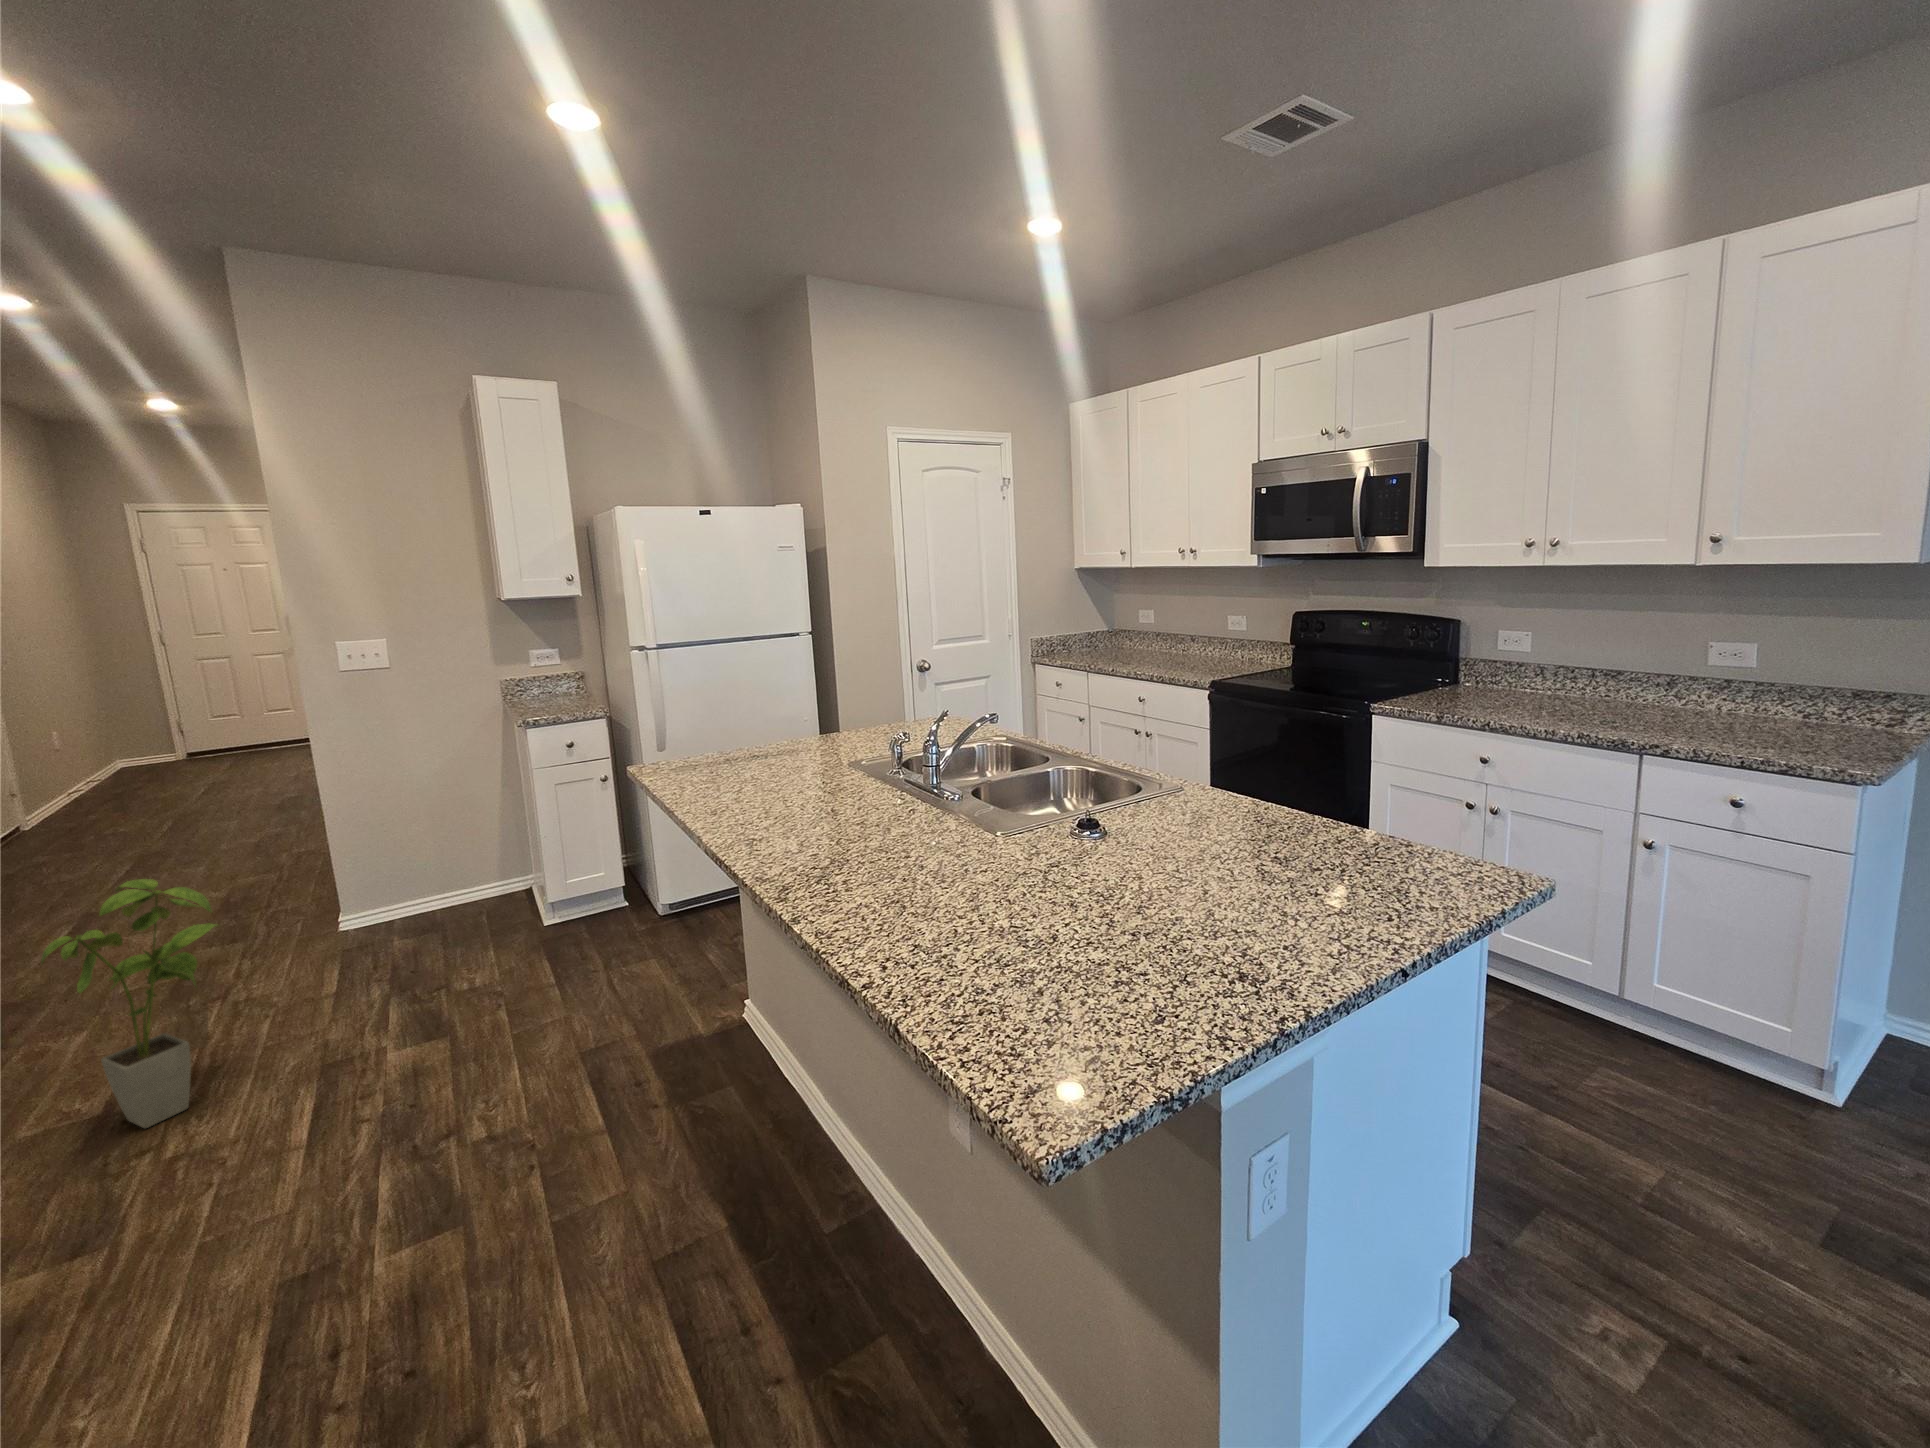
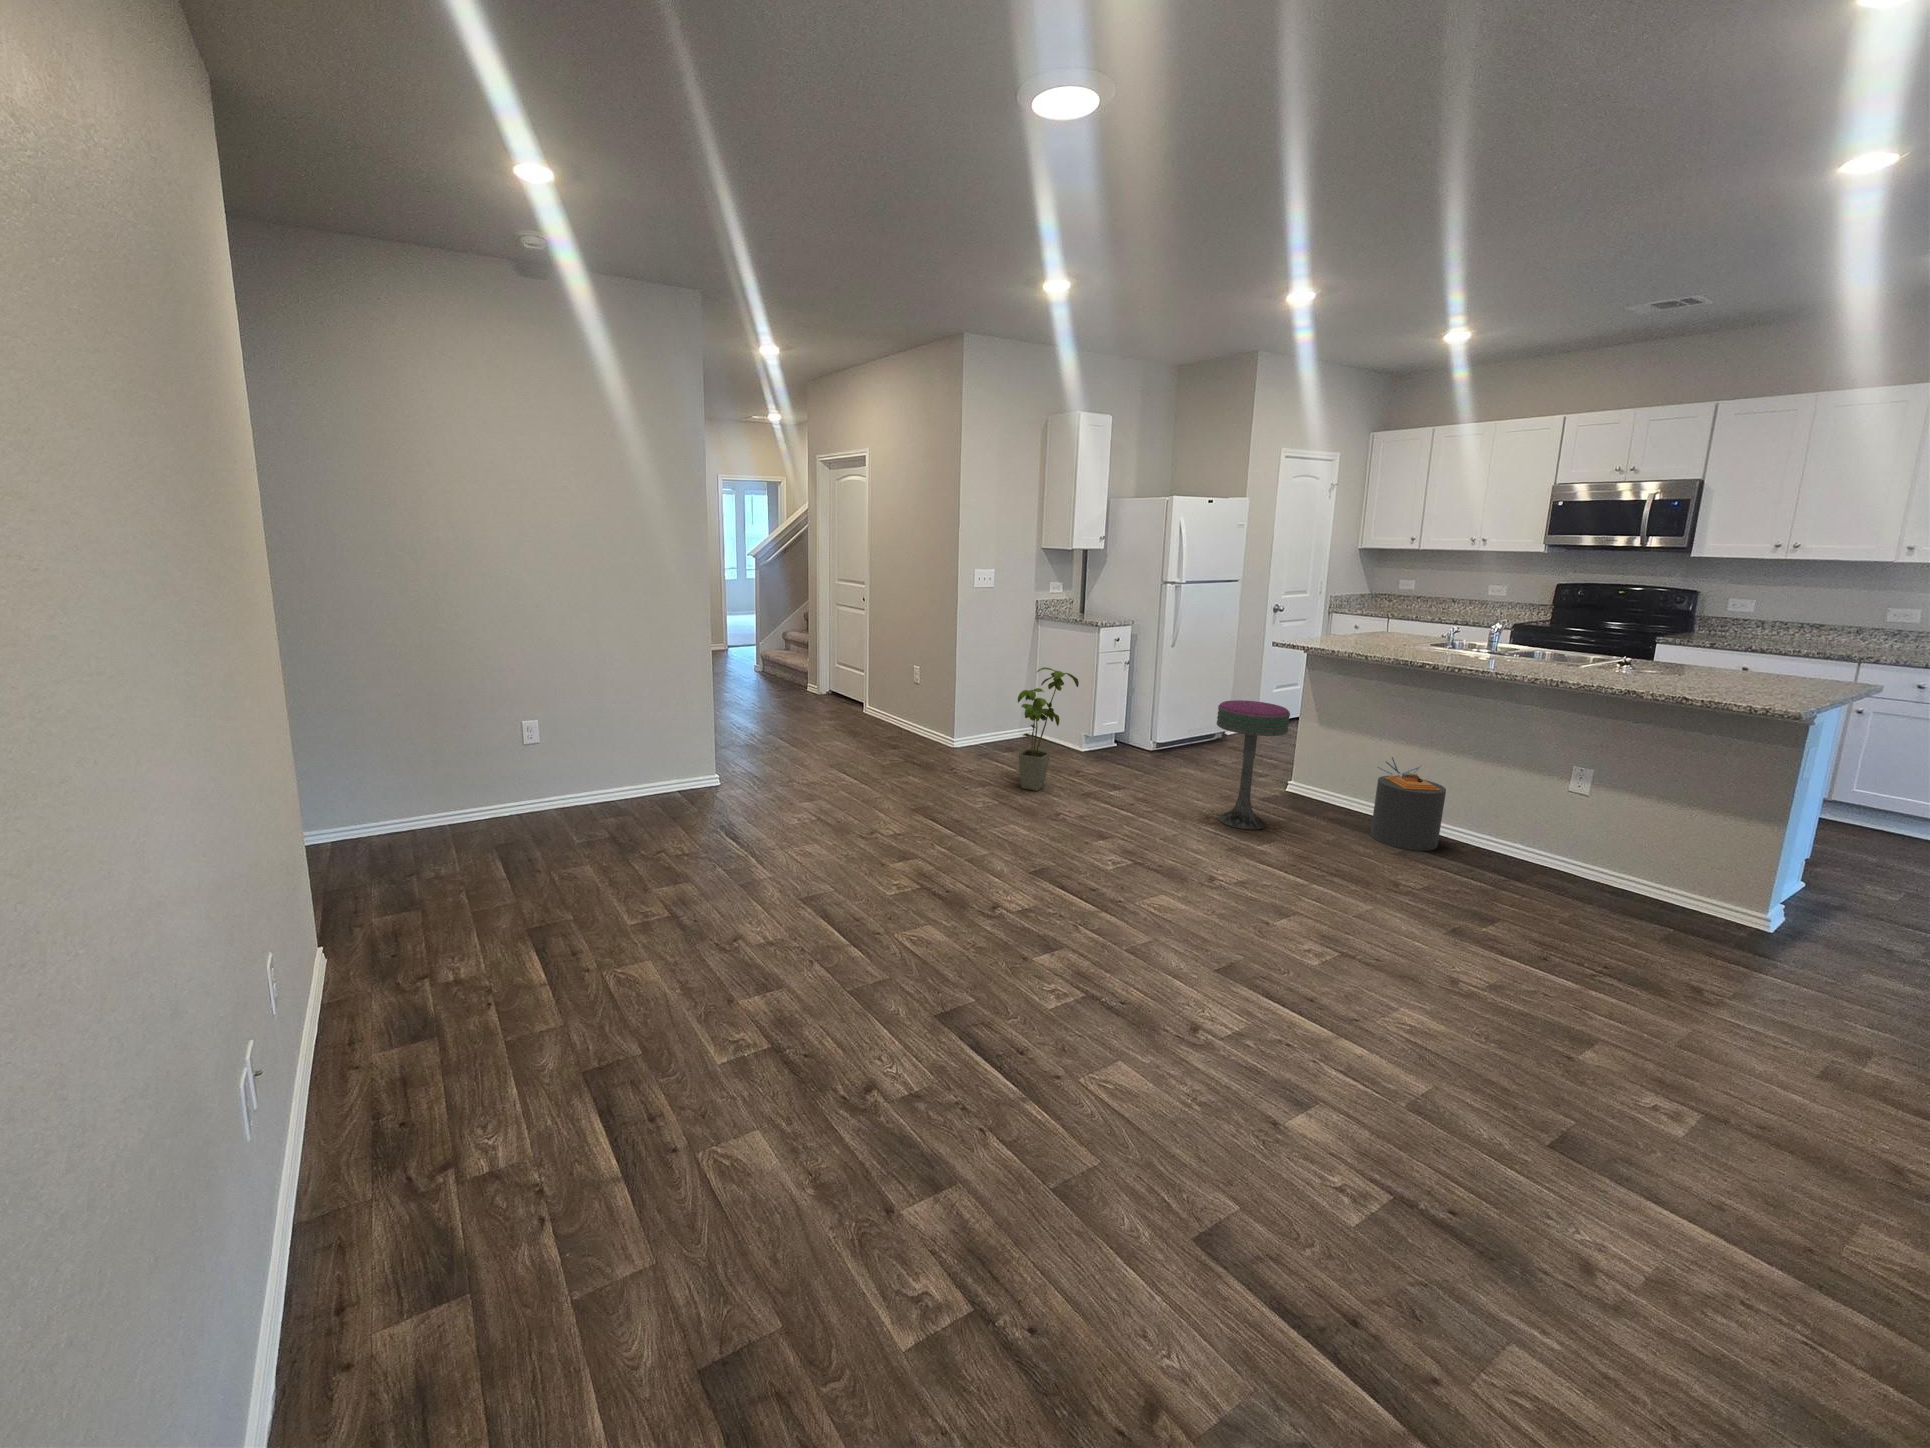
bar stool: none [309,939,494,1242] -> present [1217,700,1290,830]
trash can: none [652,1051,796,1289] -> present [1370,757,1446,851]

